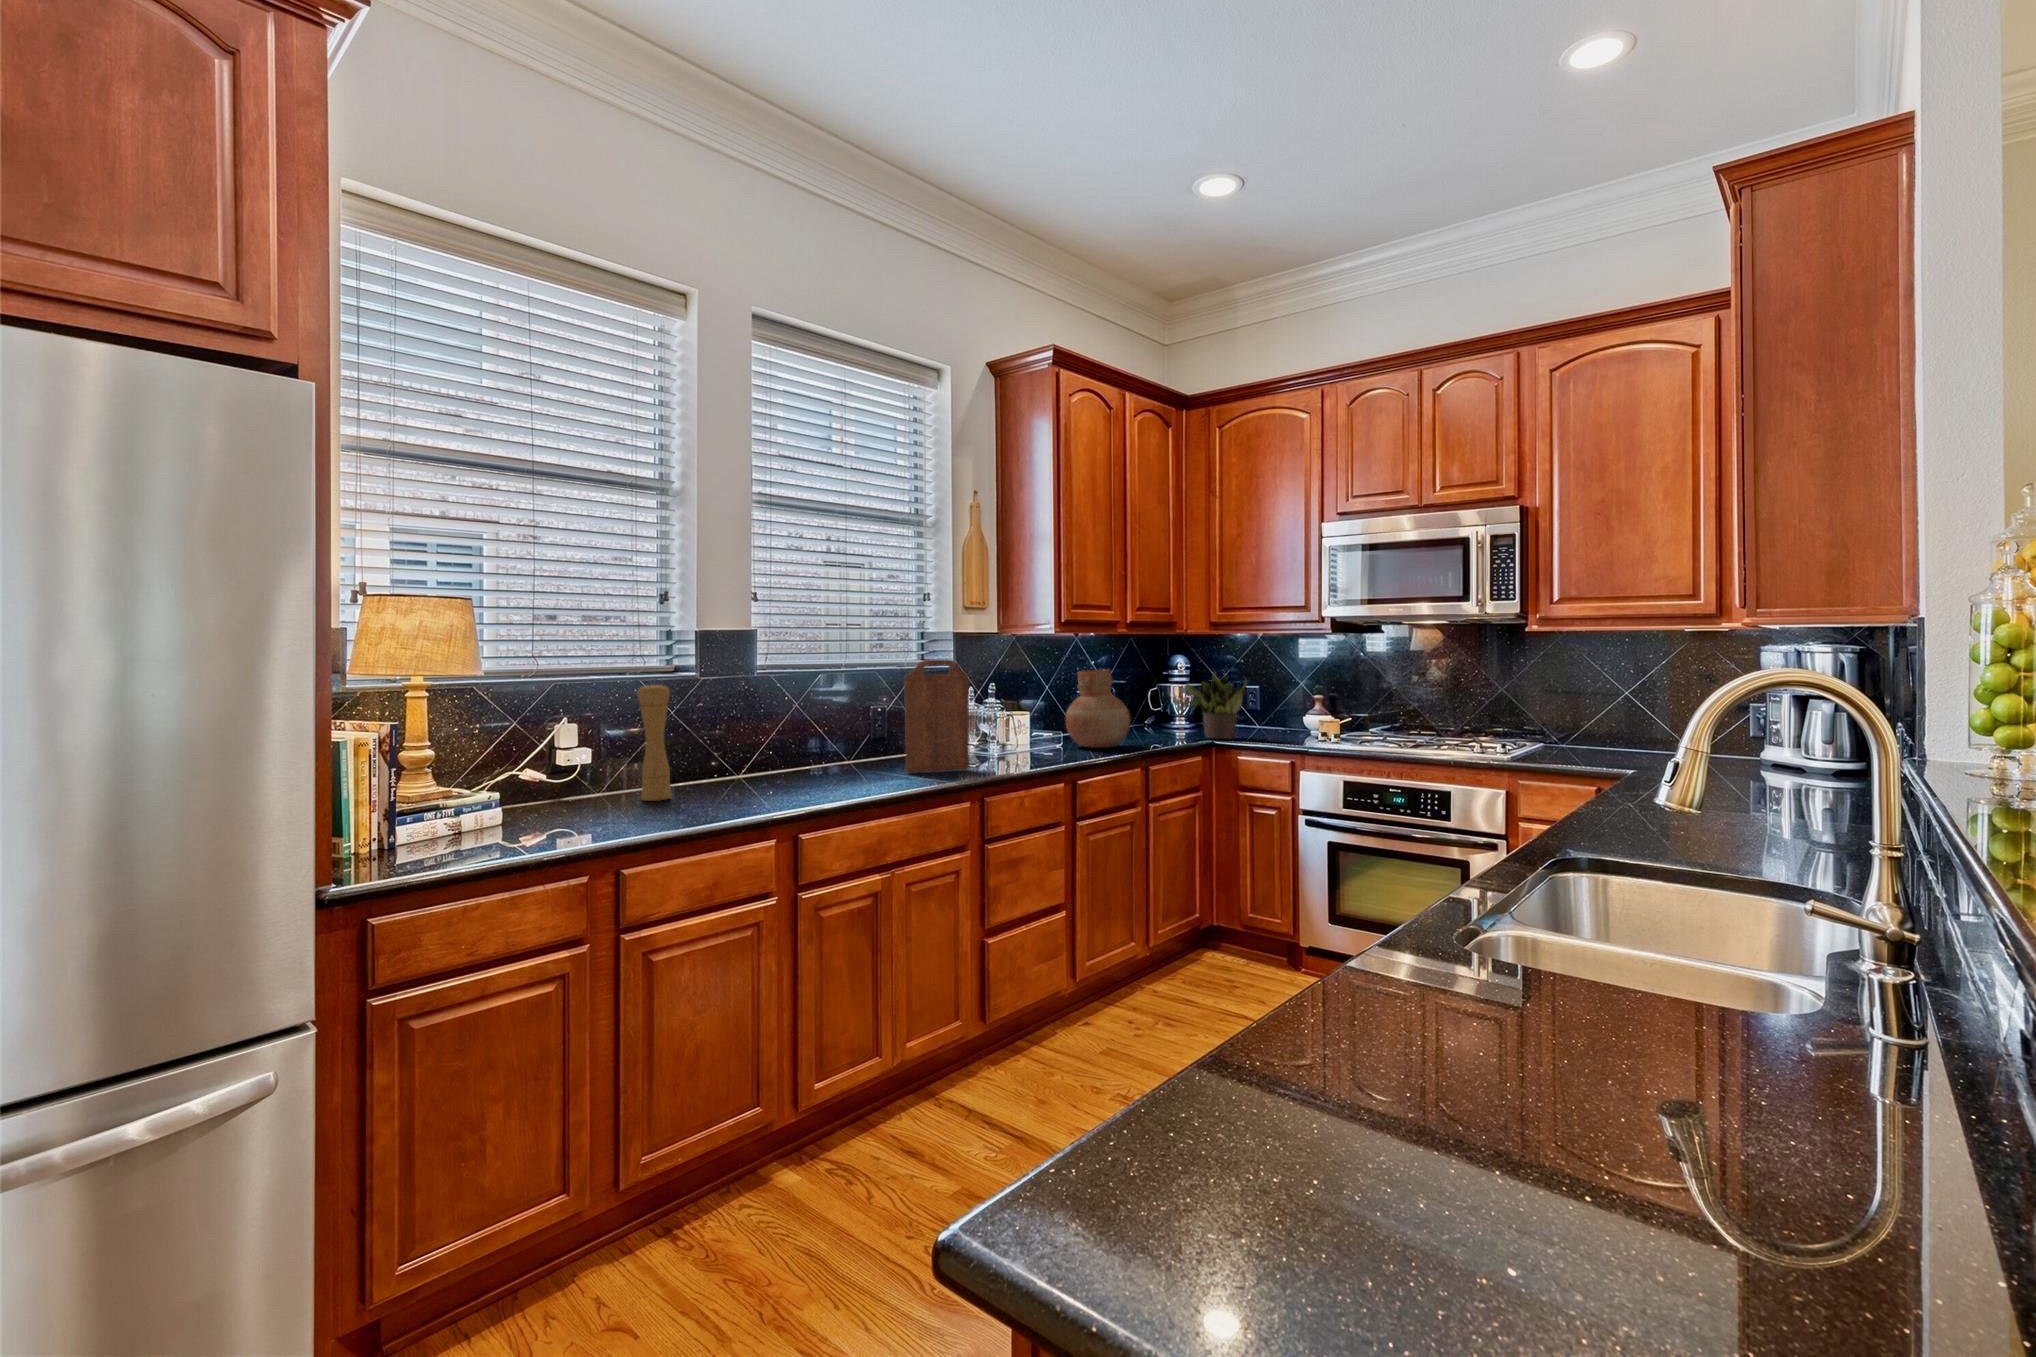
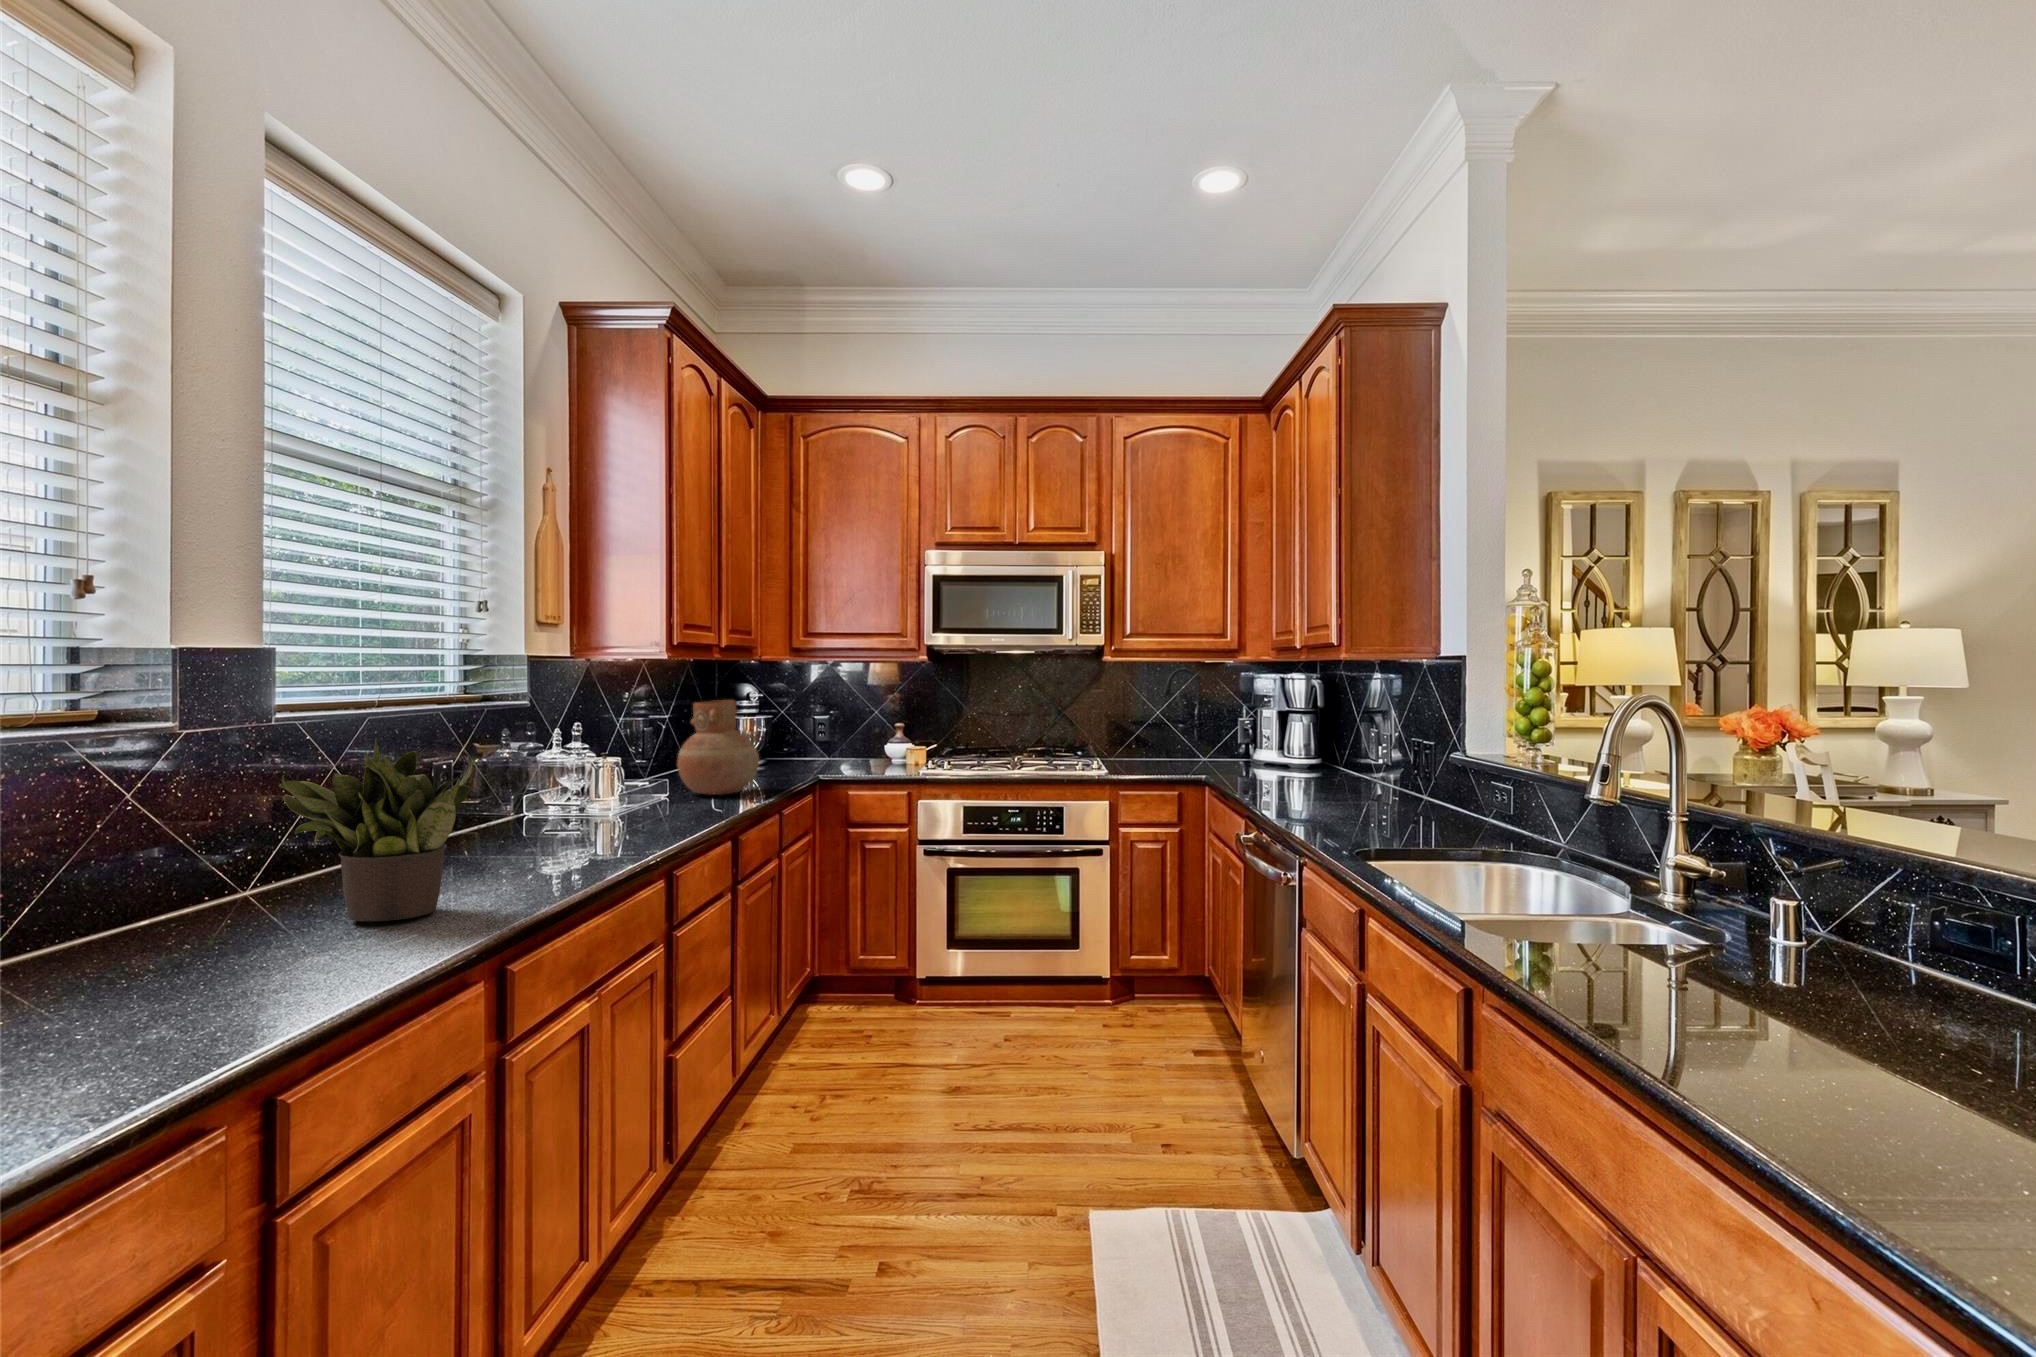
cutting board: present [904,660,970,774] -> none [543,691,627,853]
potted plant: present [1185,673,1246,739] -> present [279,739,473,921]
pepper mill: present [637,684,671,801] -> none [111,741,189,966]

